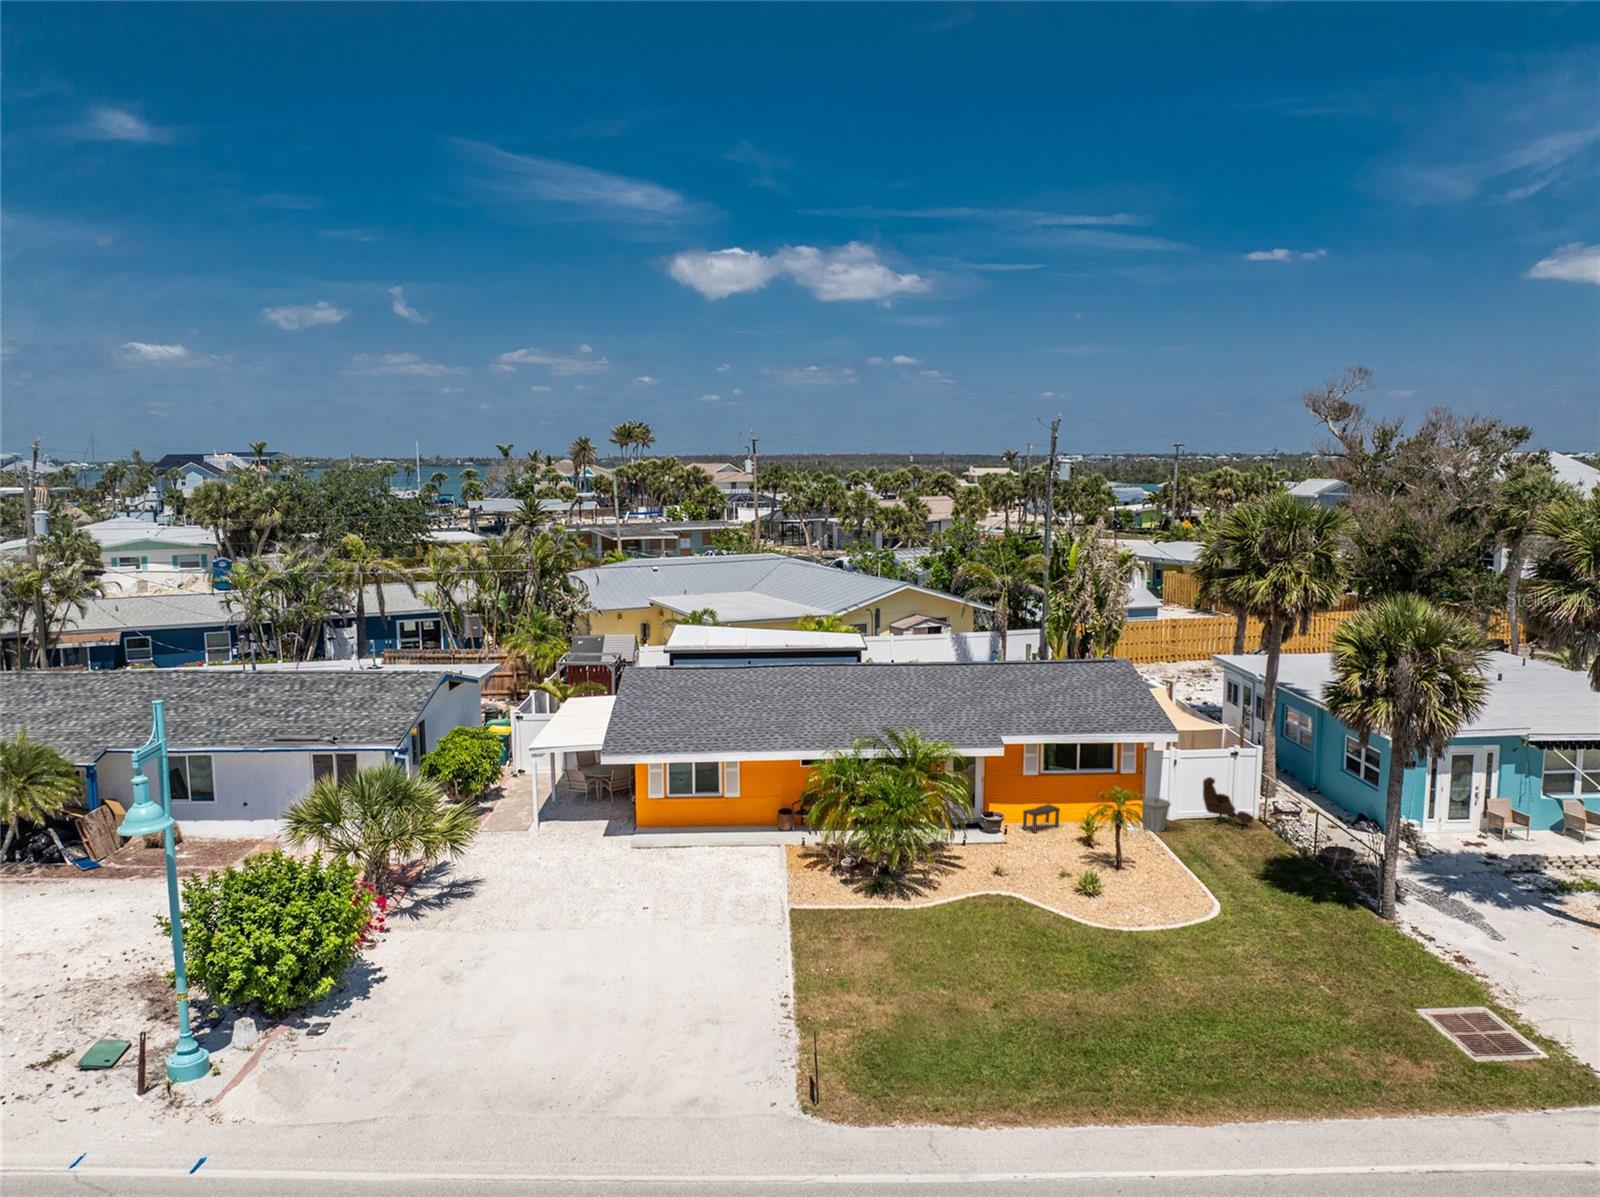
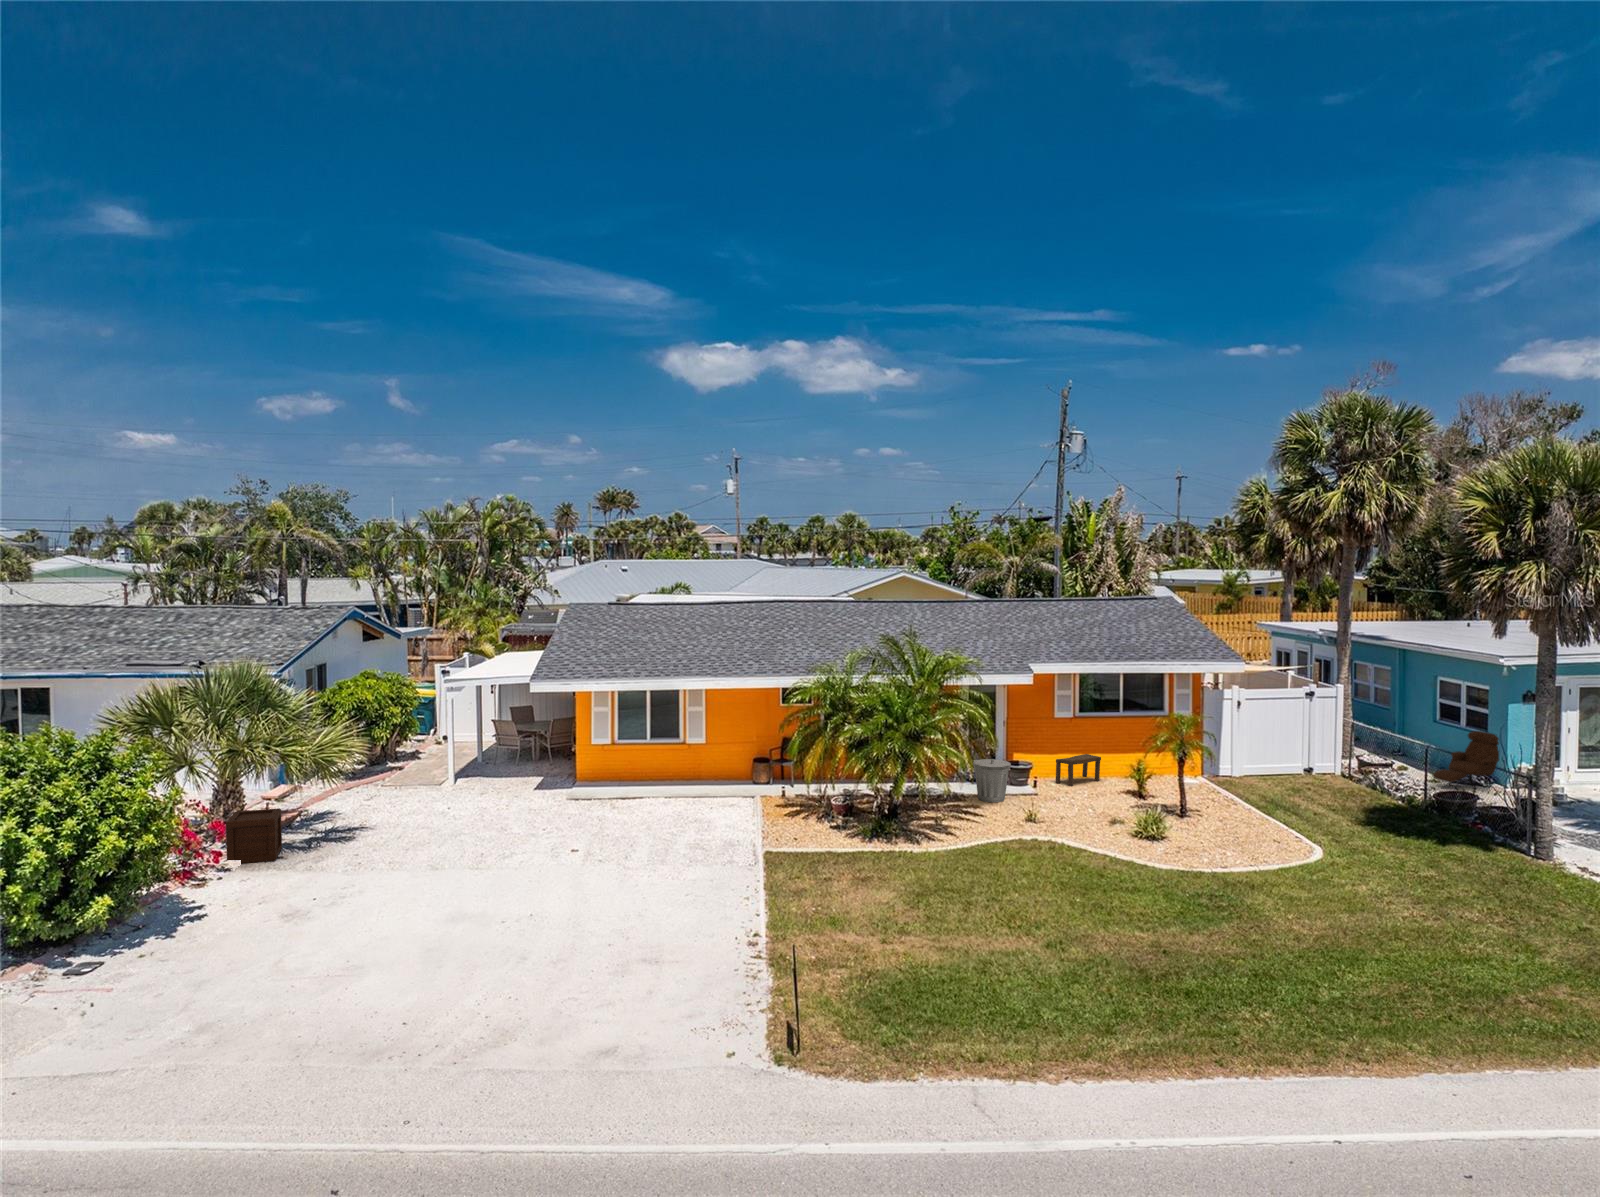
lounge chair: present [1203,777,1253,826] -> present [1433,731,1500,789]
trash can: present [1143,797,1171,832] -> present [973,759,1011,802]
wooden crate: none [382,875,421,922] -> present [226,808,282,864]

